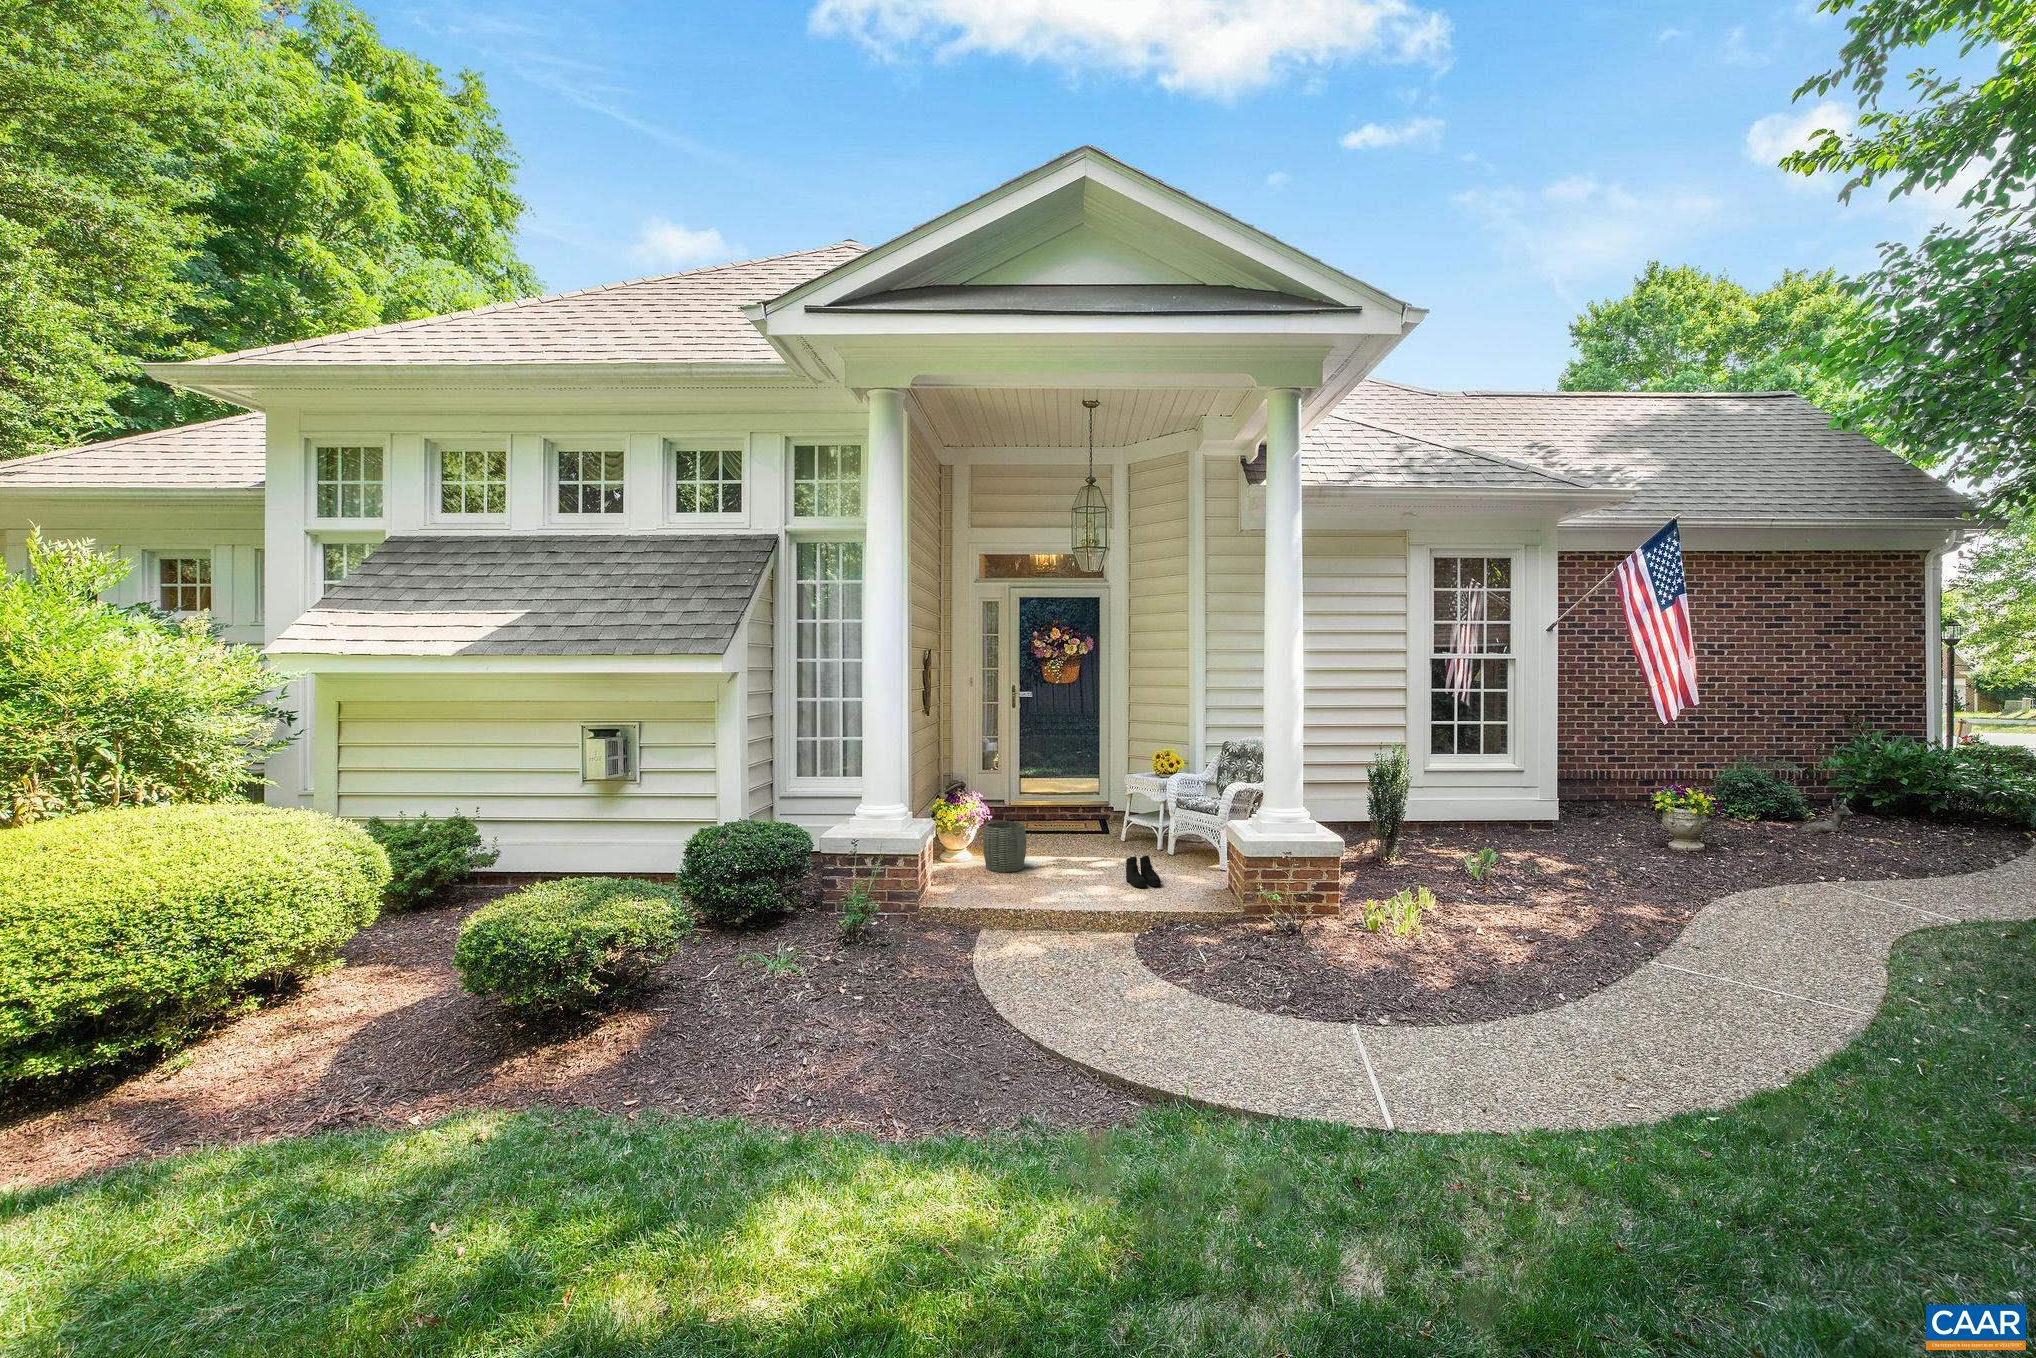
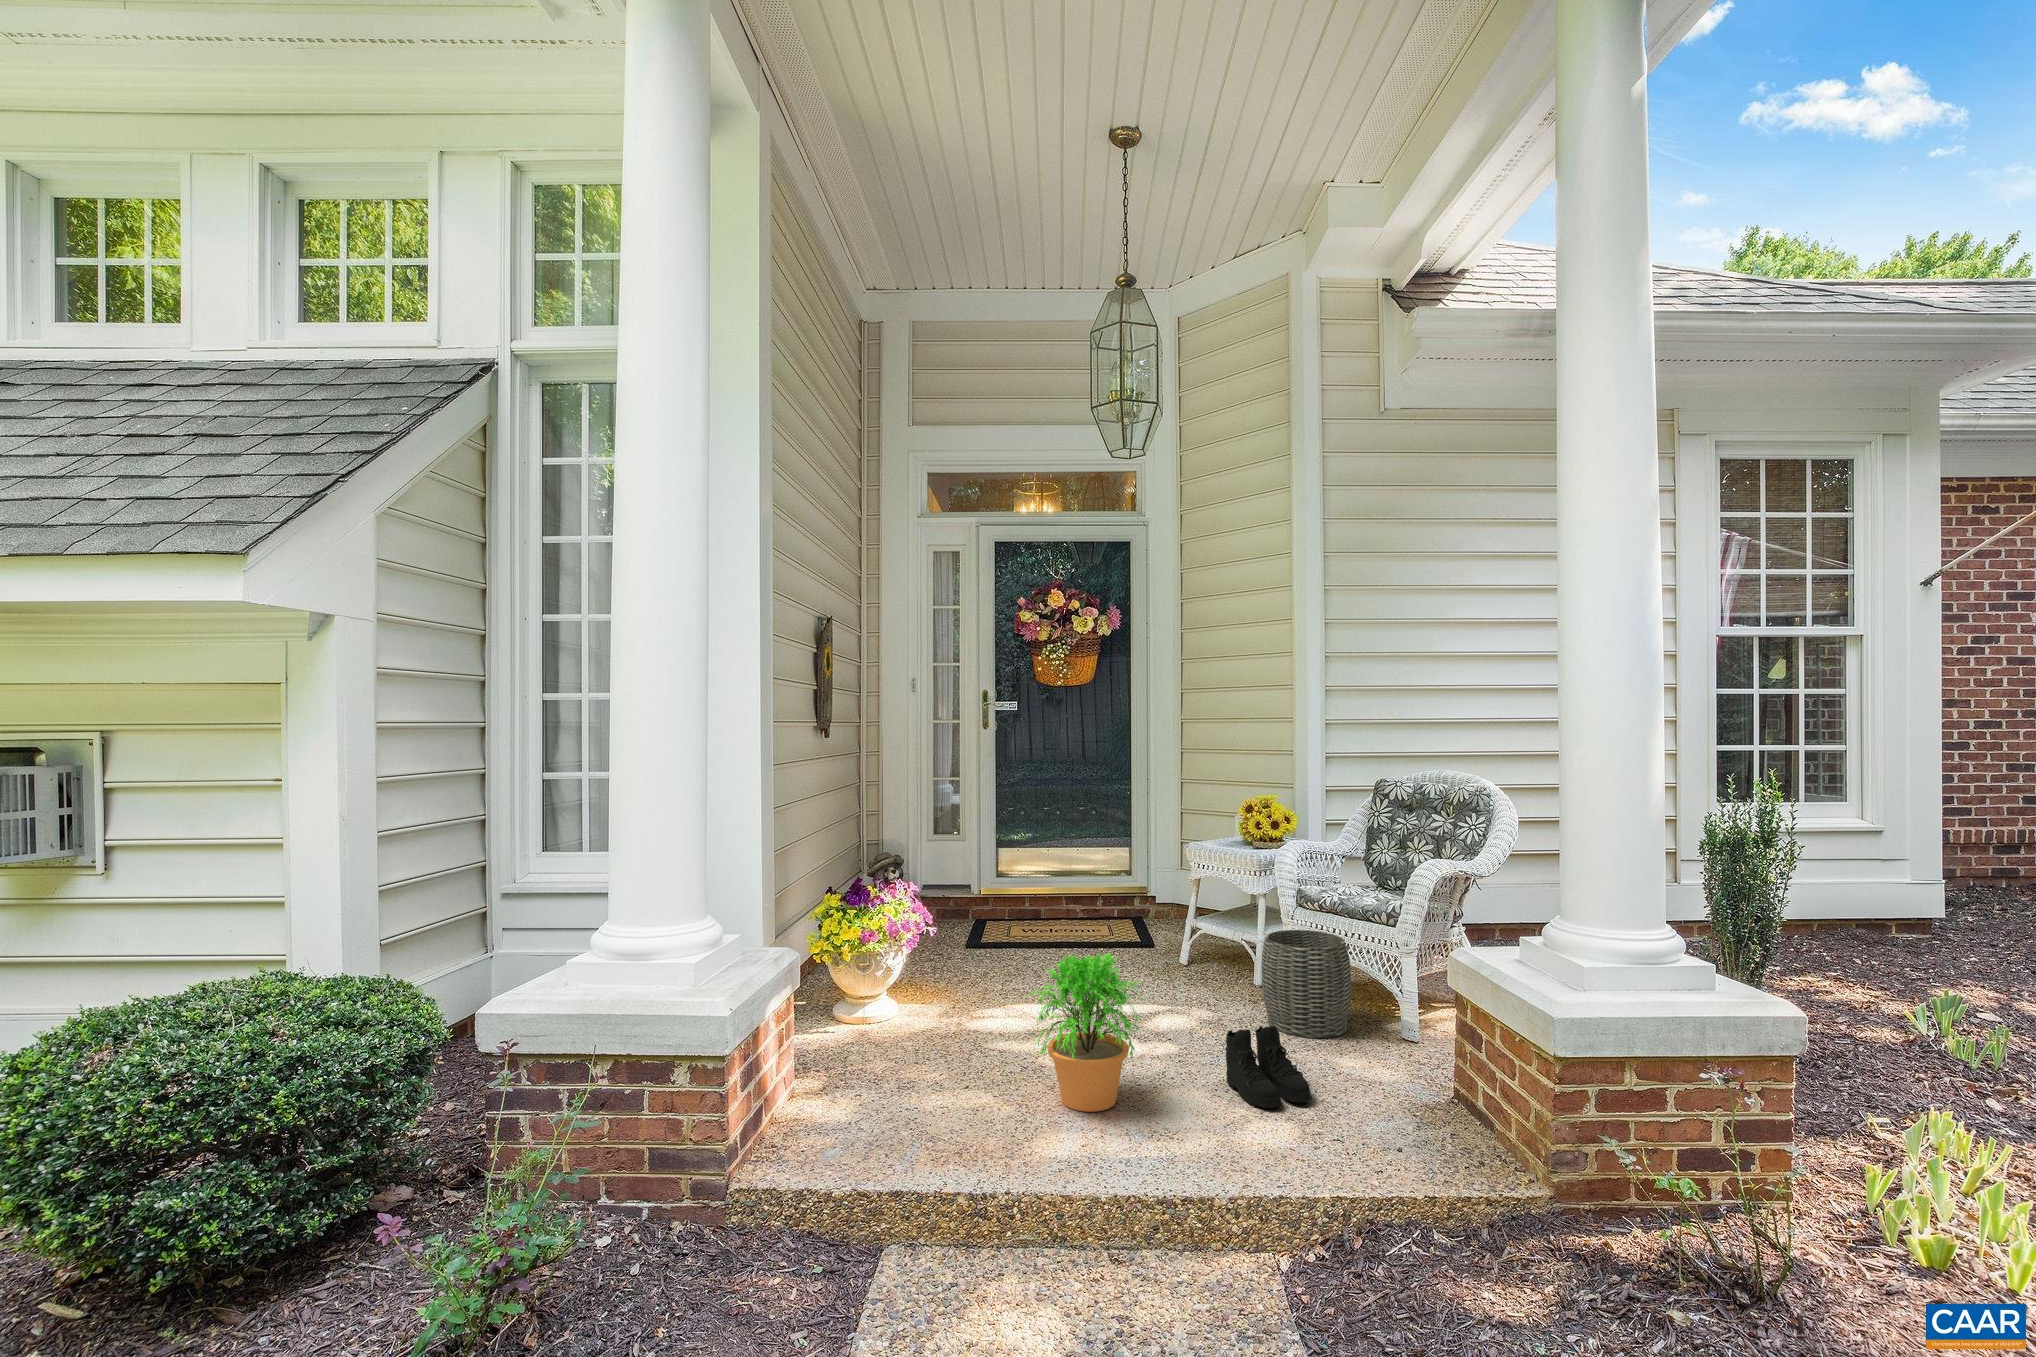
potted plant: none [1037,820,1091,888] -> present [1031,952,1144,1112]
woven basket: present [983,821,1026,872] -> present [1262,930,1351,1038]

